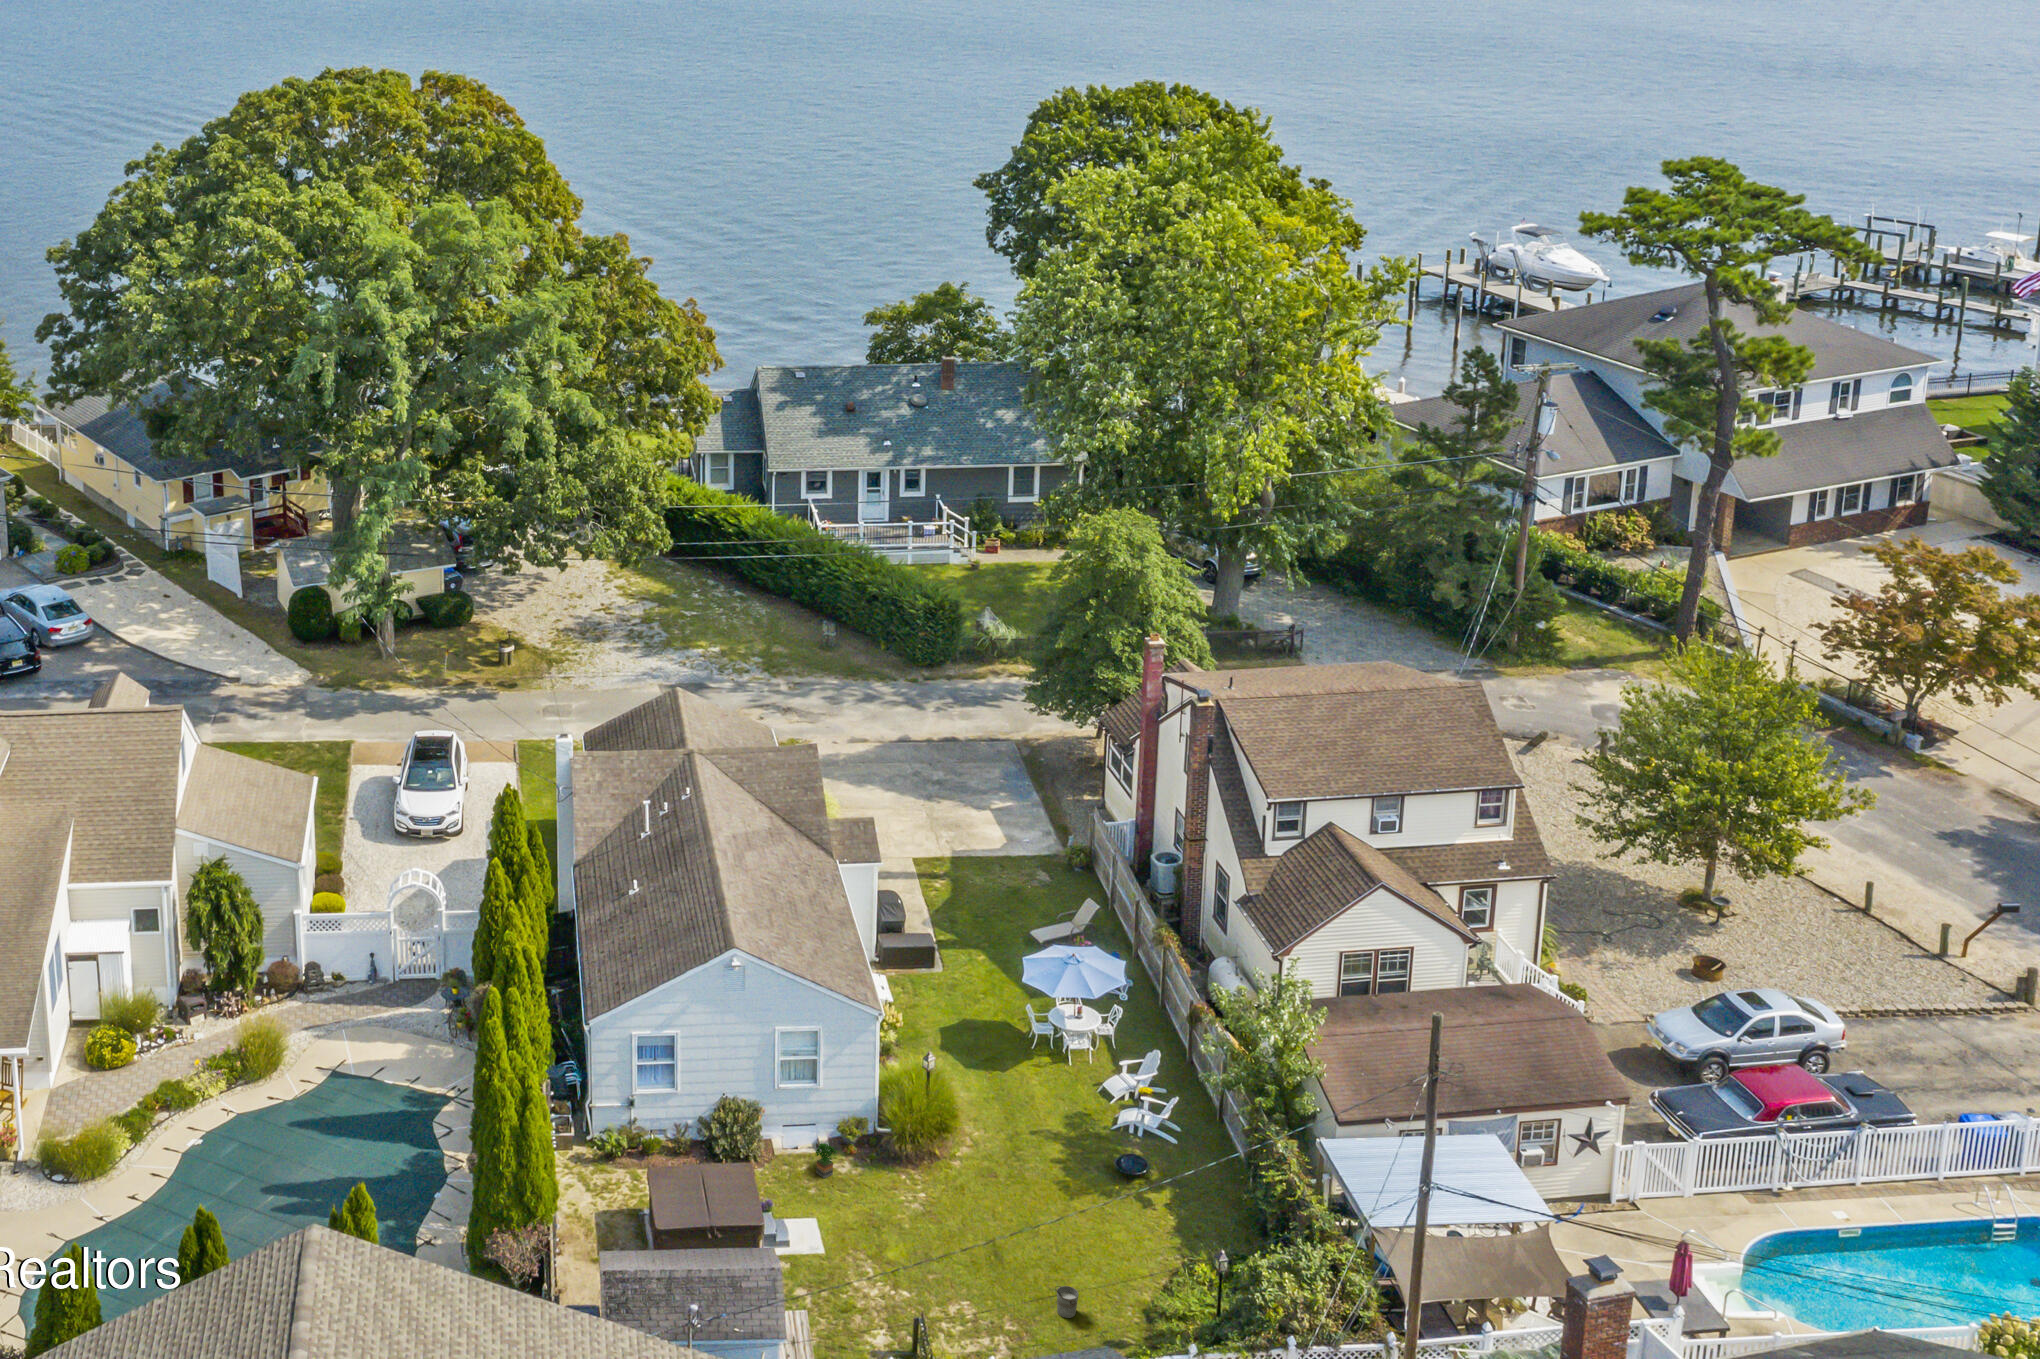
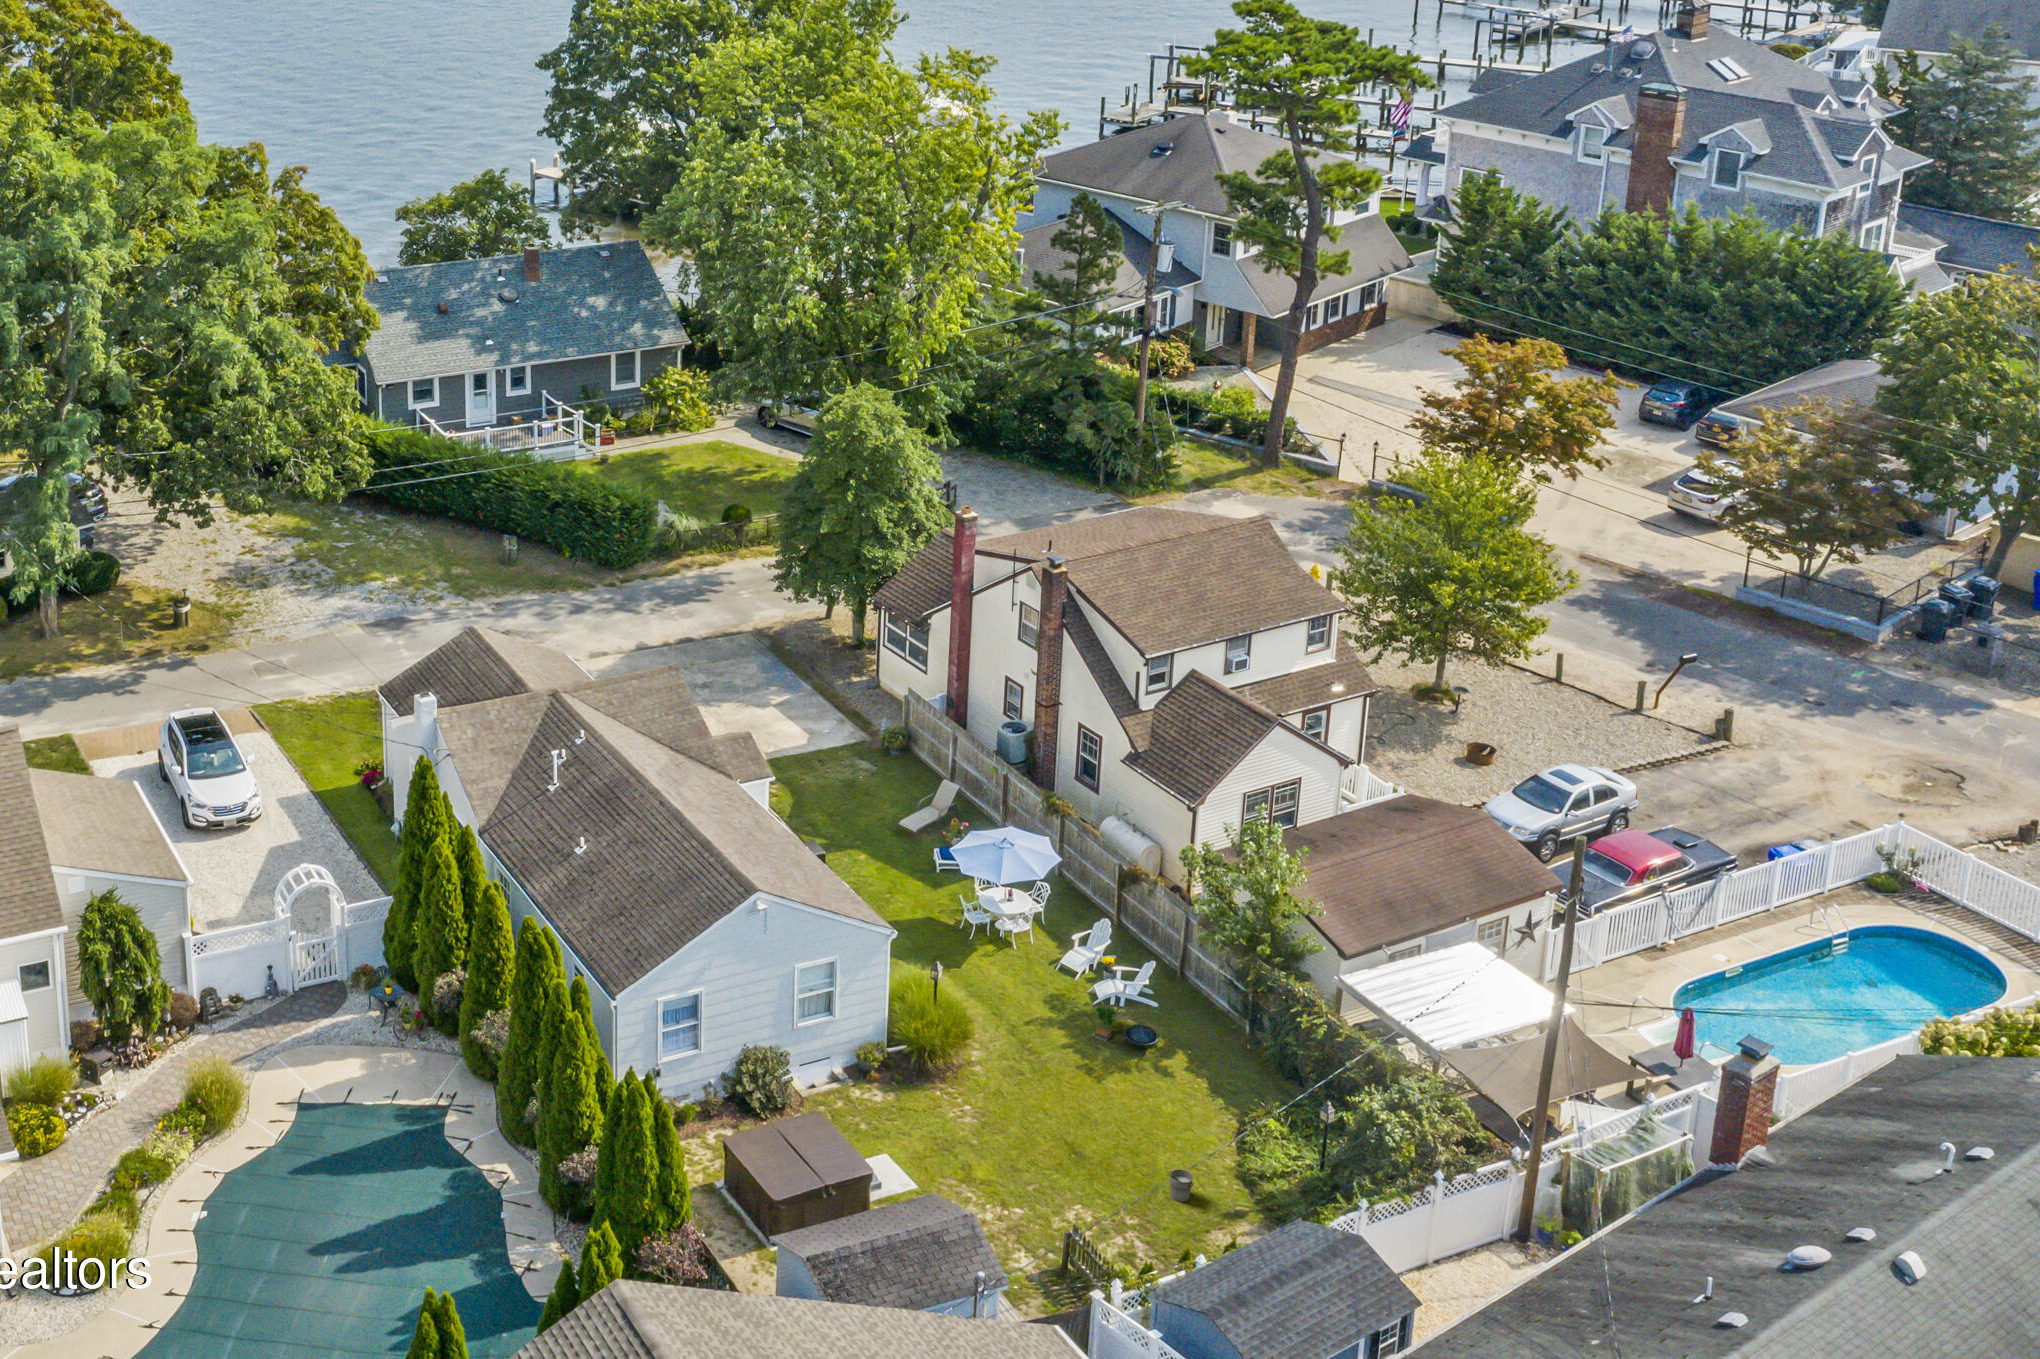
potted tree: present [816,1143,837,1178] -> present [1095,1007,1117,1042]

